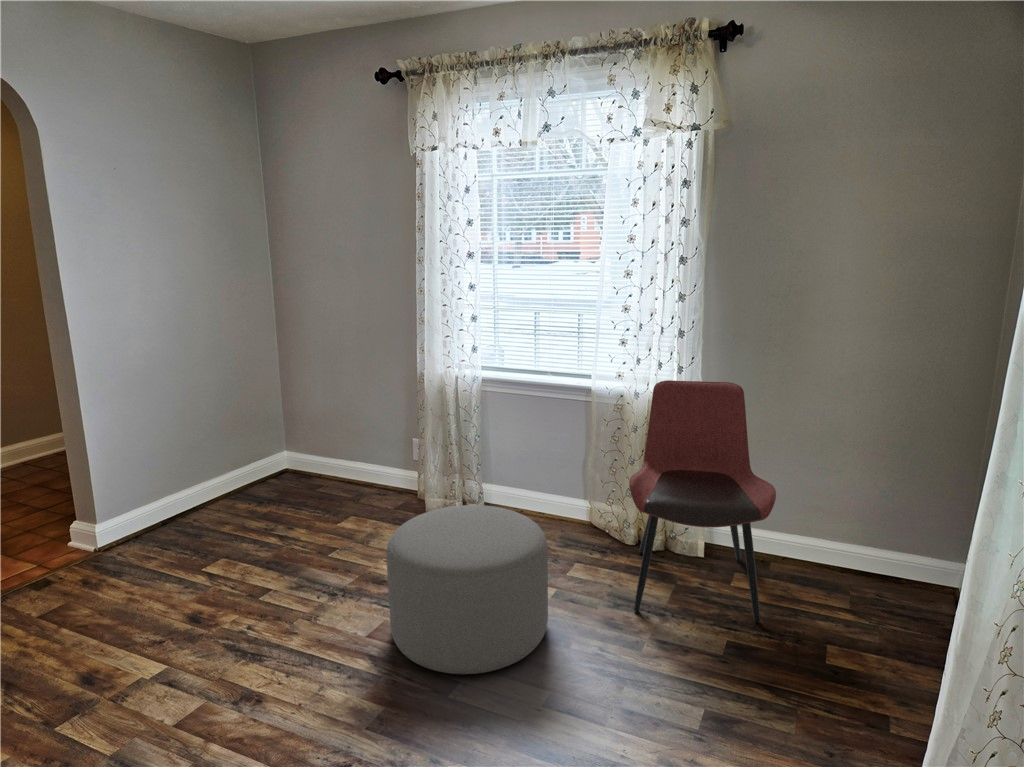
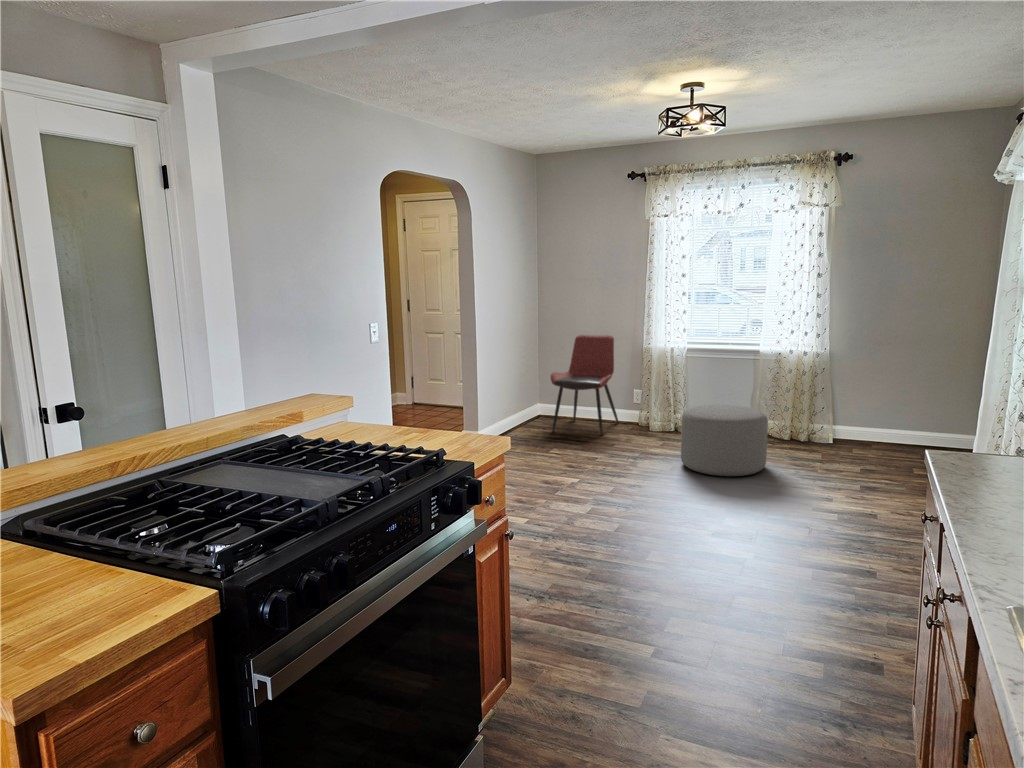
dining chair: present [629,380,776,623] -> present [551,335,619,435]

